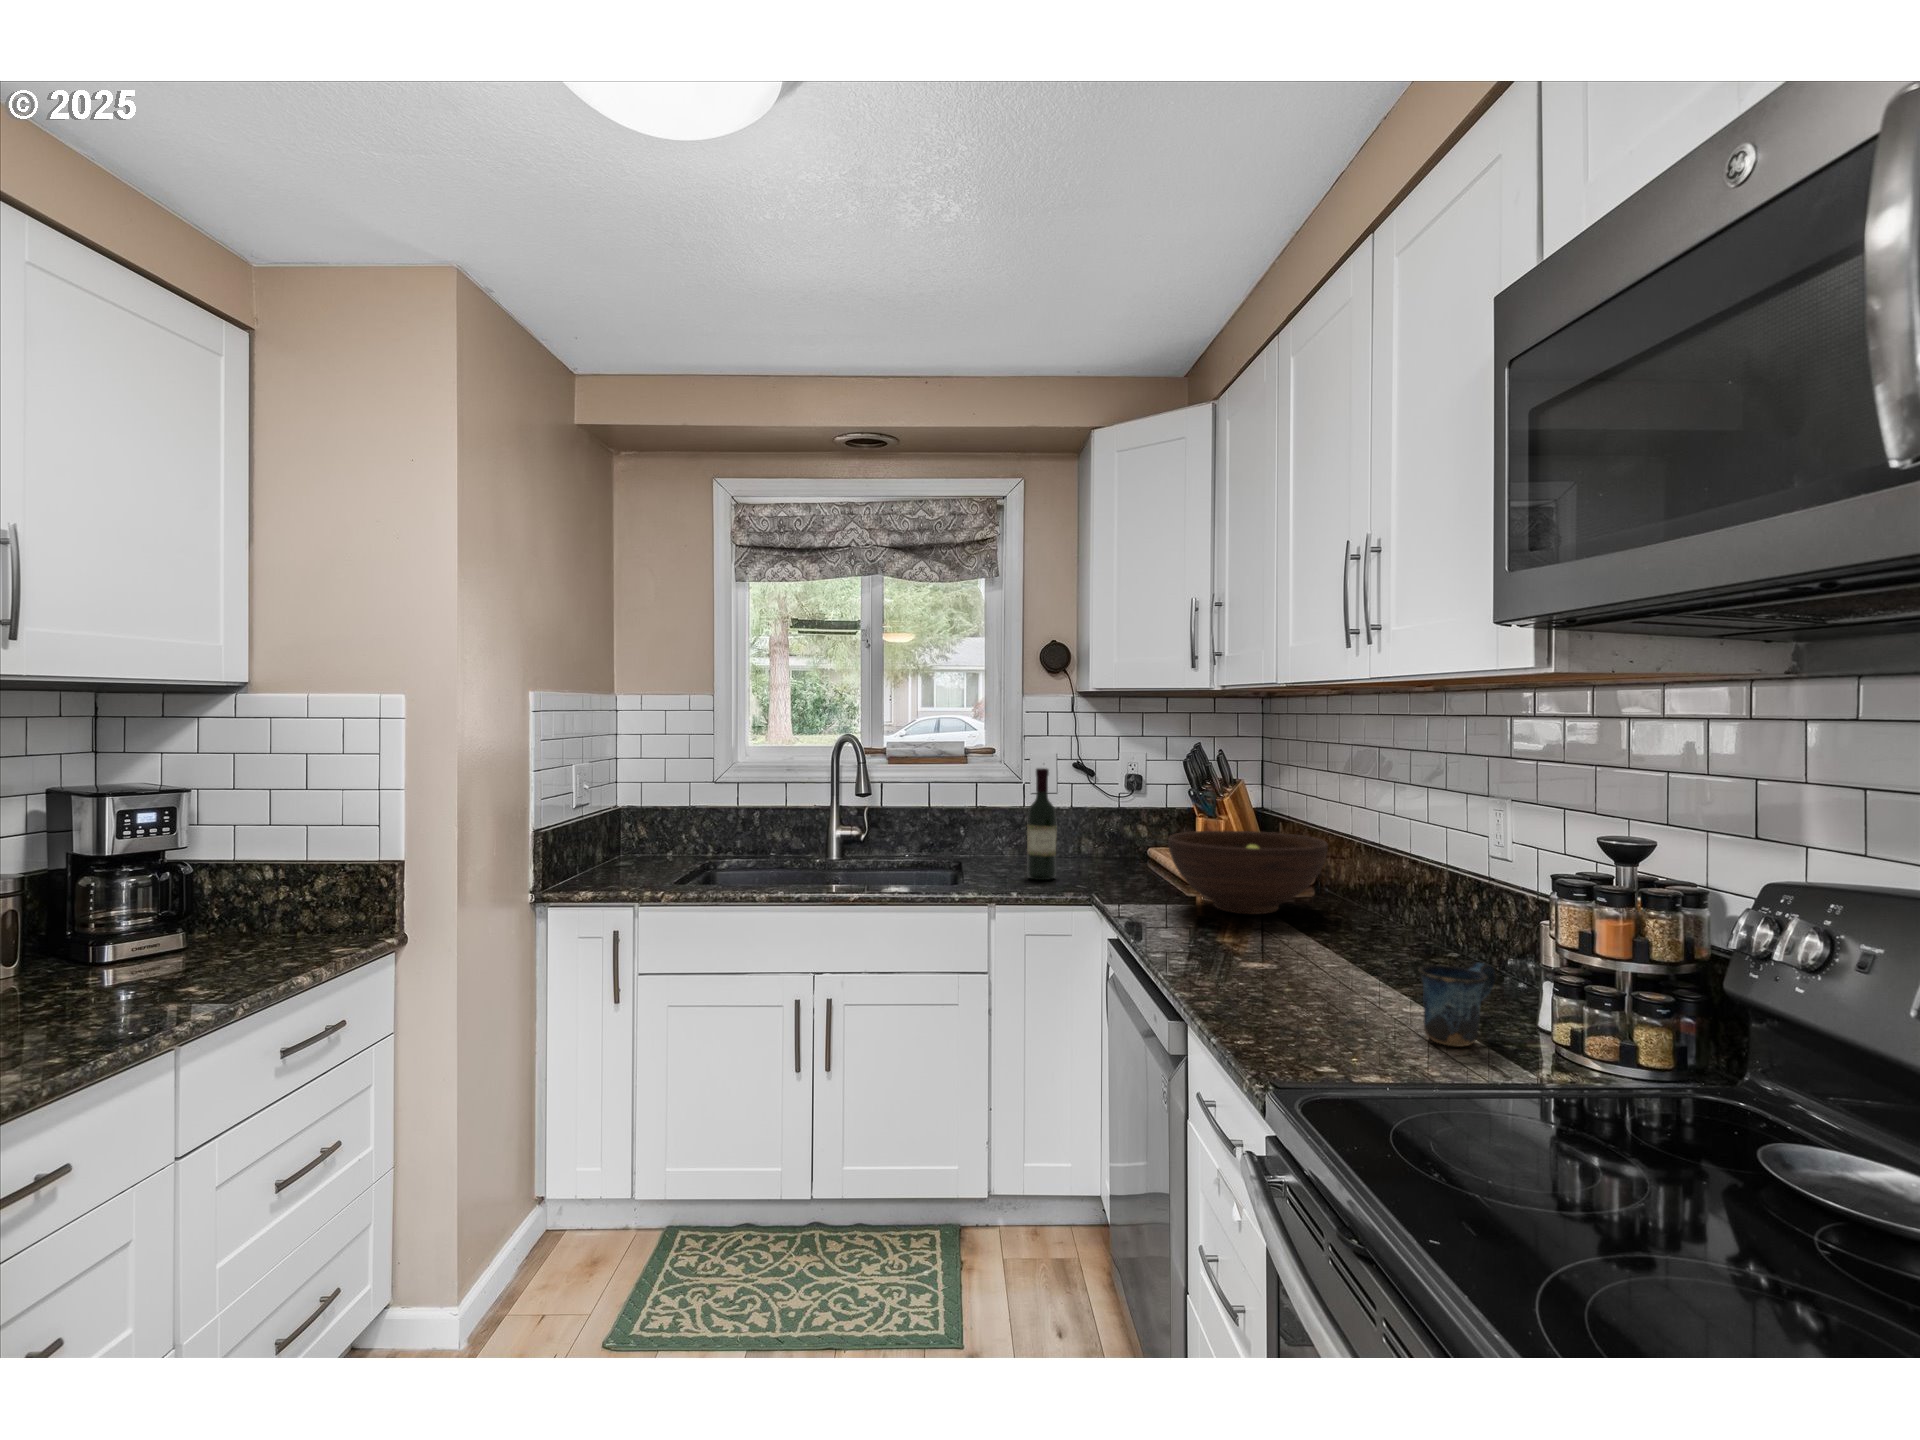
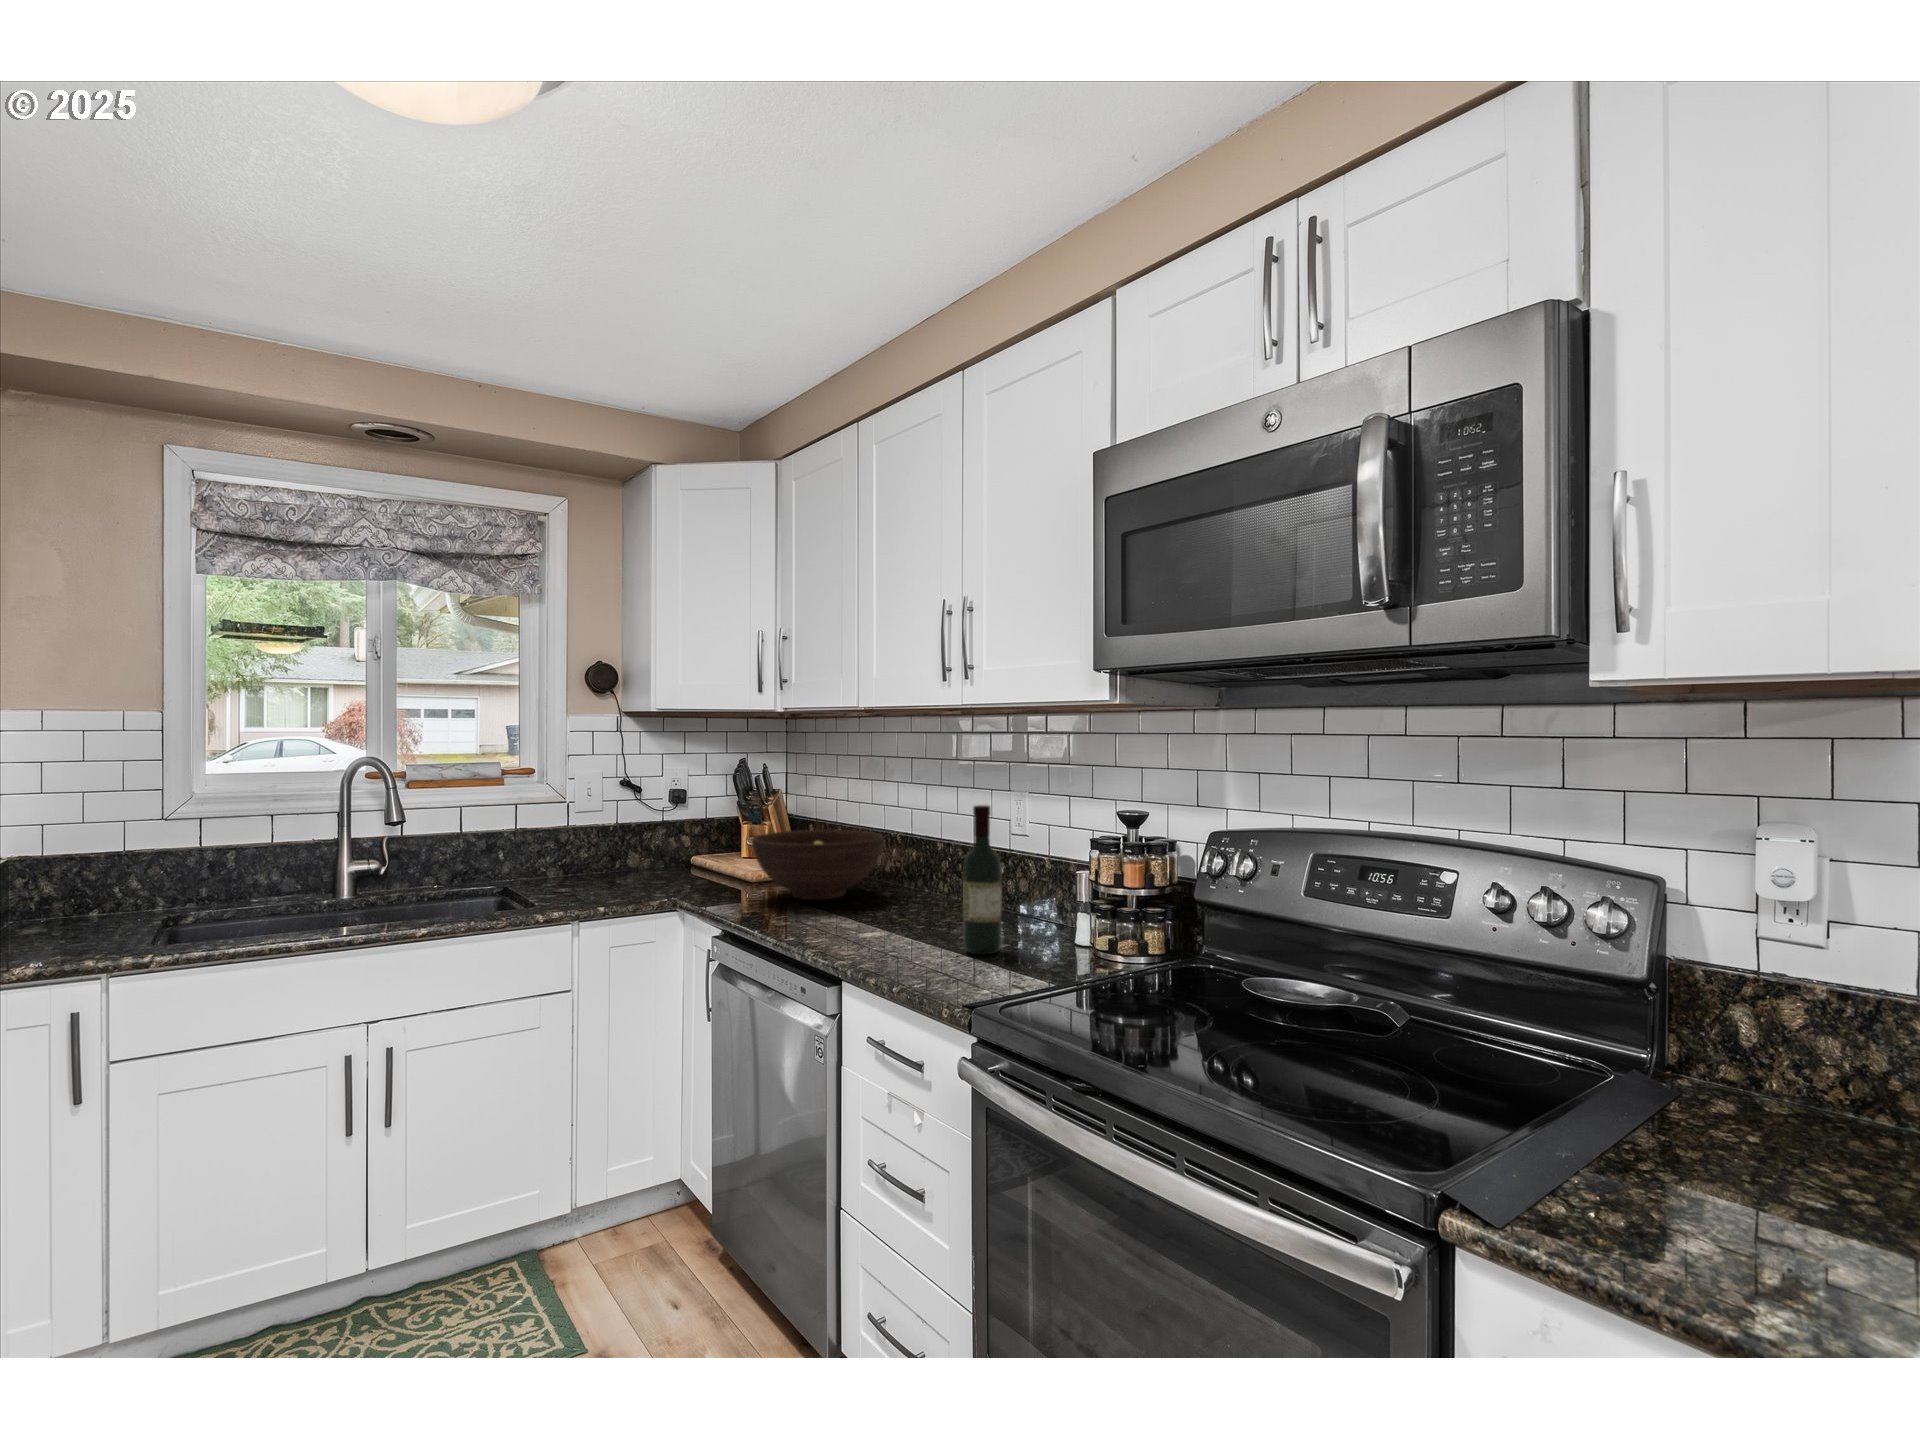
wine bottle: present [1027,768,1057,880] -> present [963,805,1002,954]
mug: present [1419,962,1496,1046] -> none [1020,909,1065,971]

